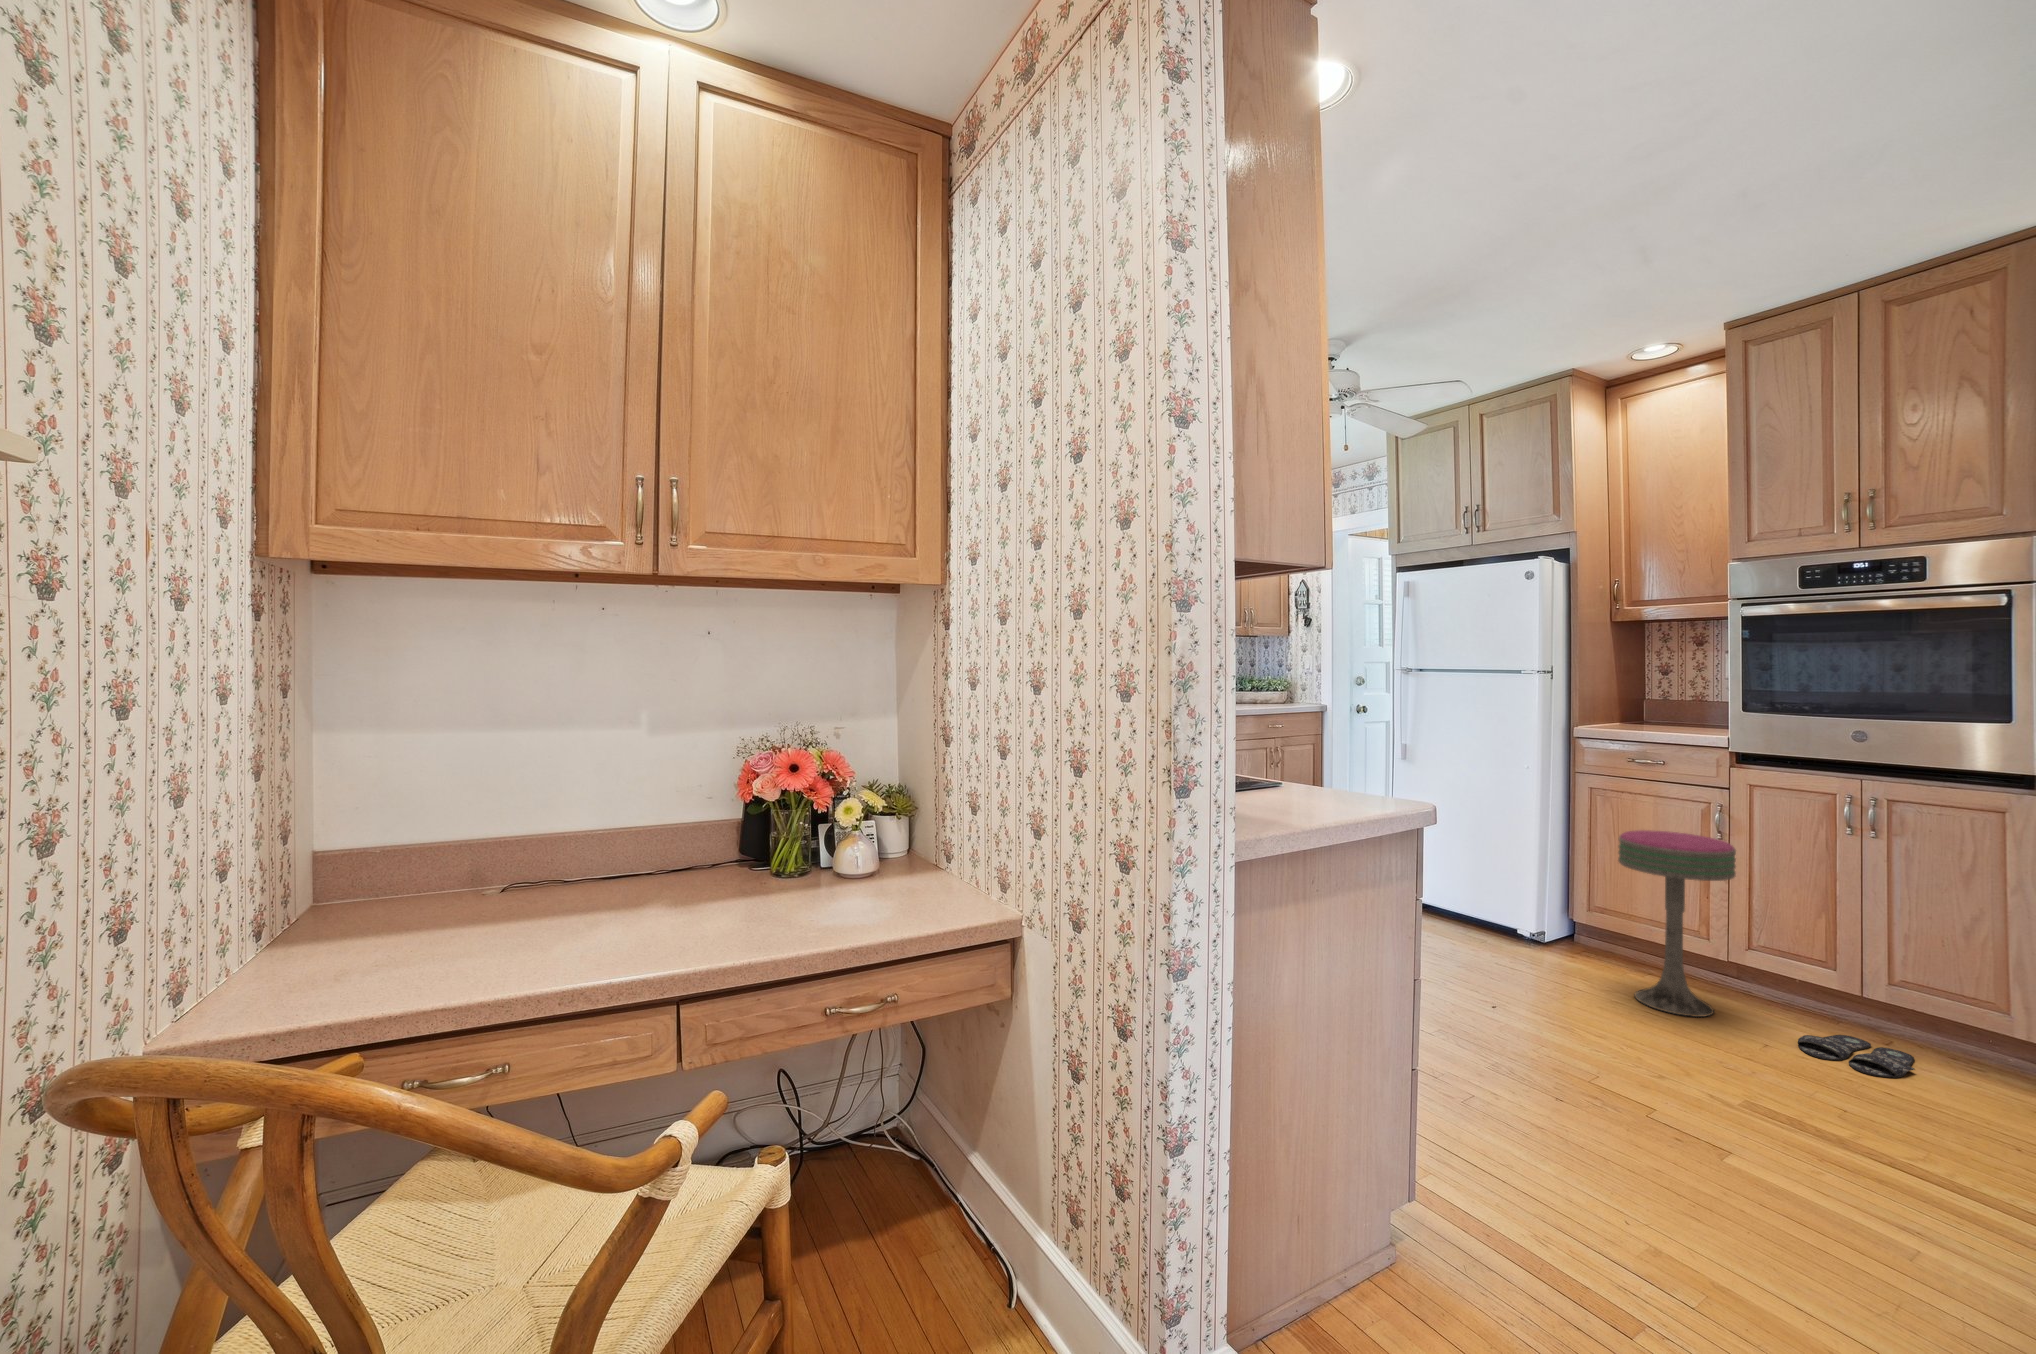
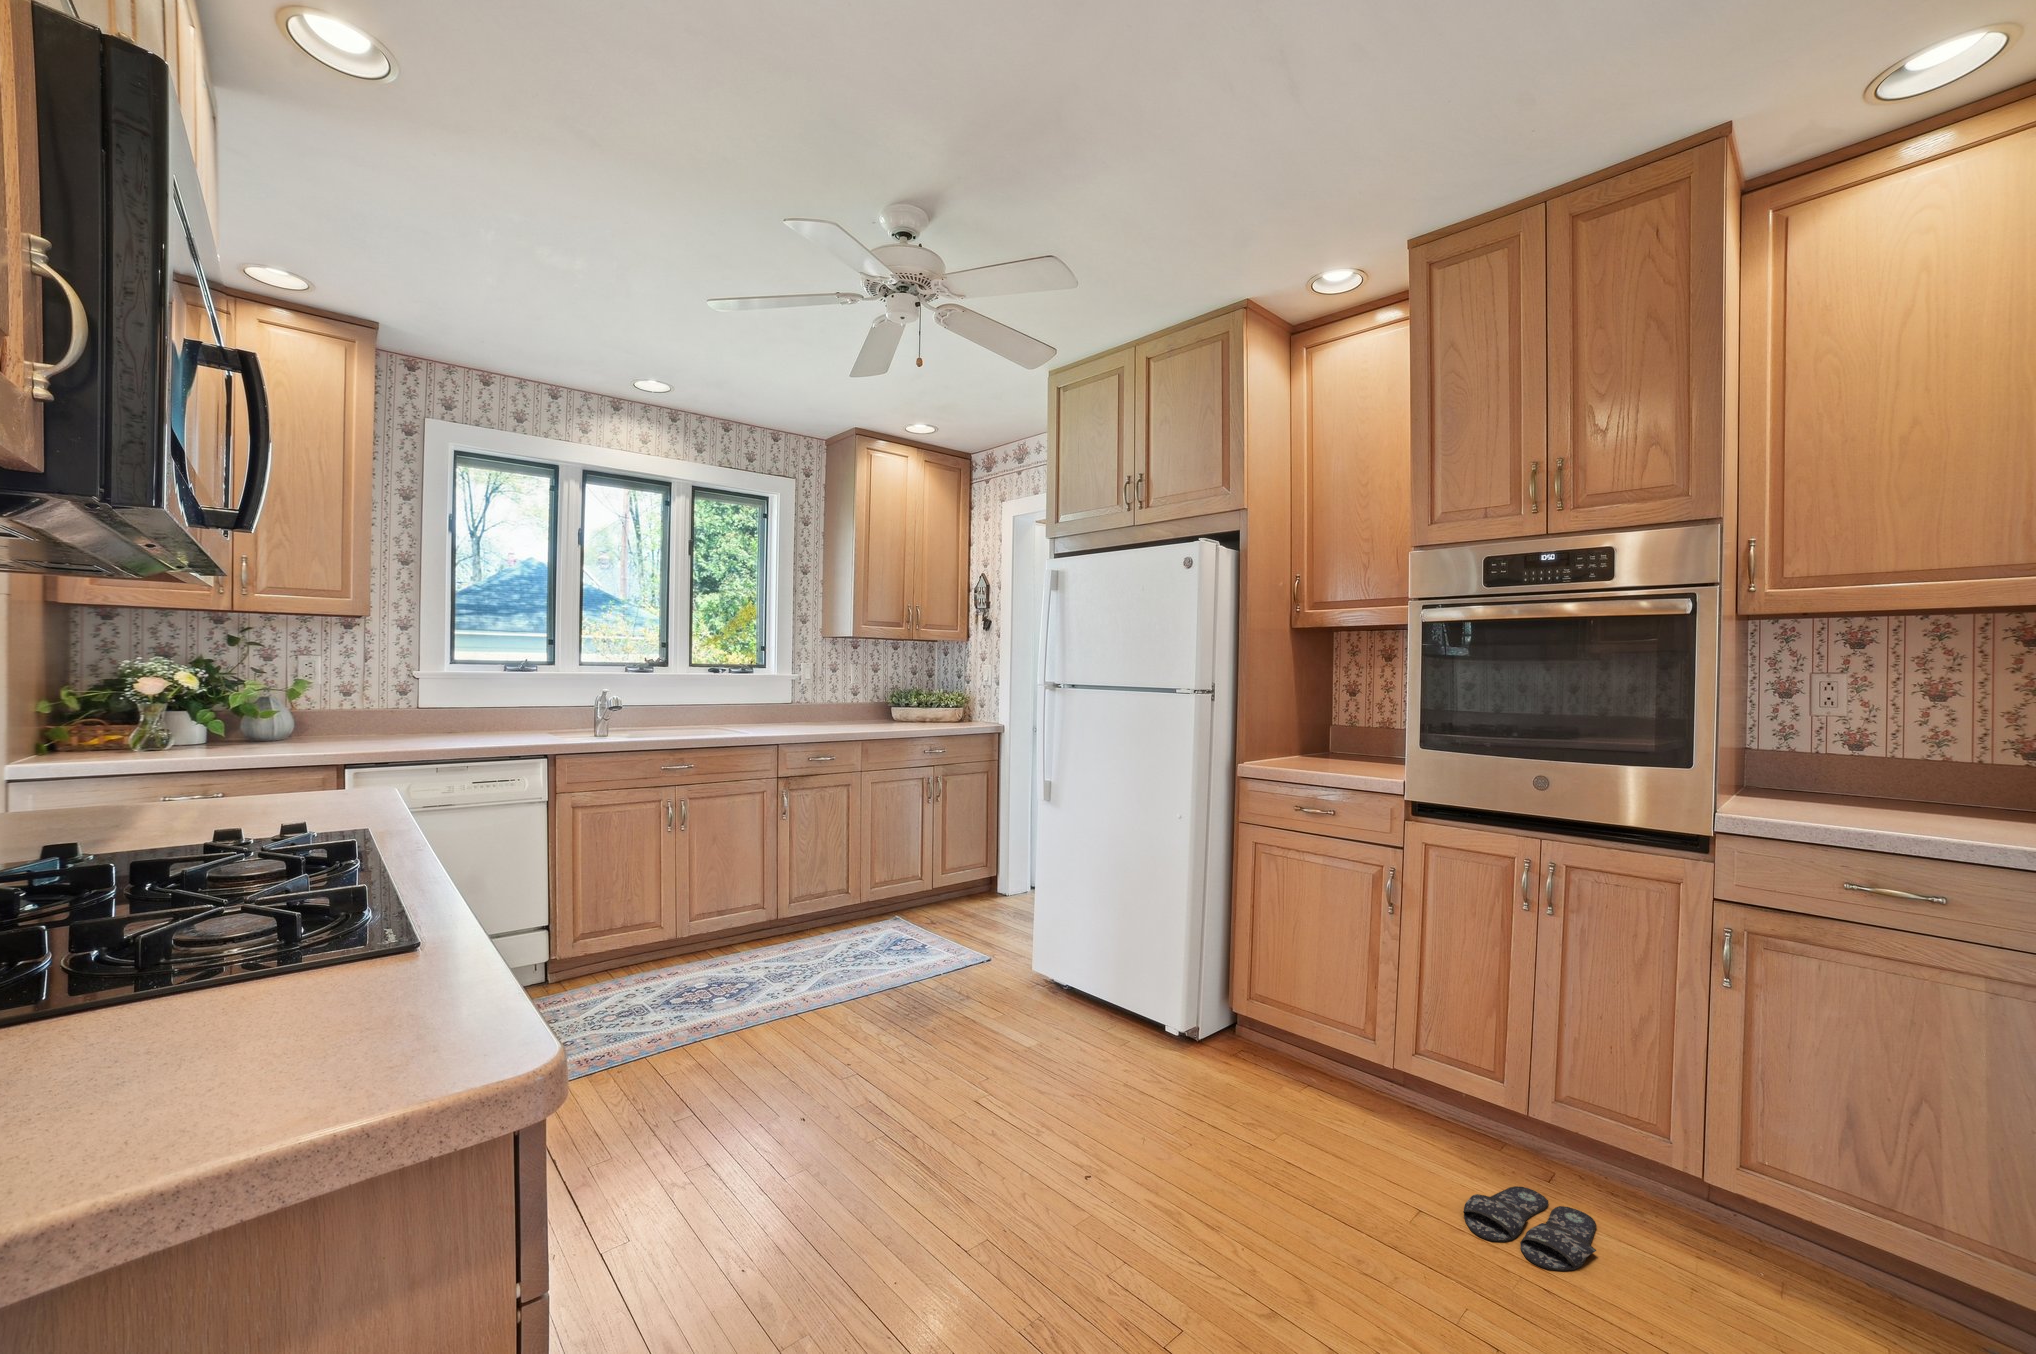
bar stool: present [1618,830,1736,1017] -> none [1268,905,1401,1170]

